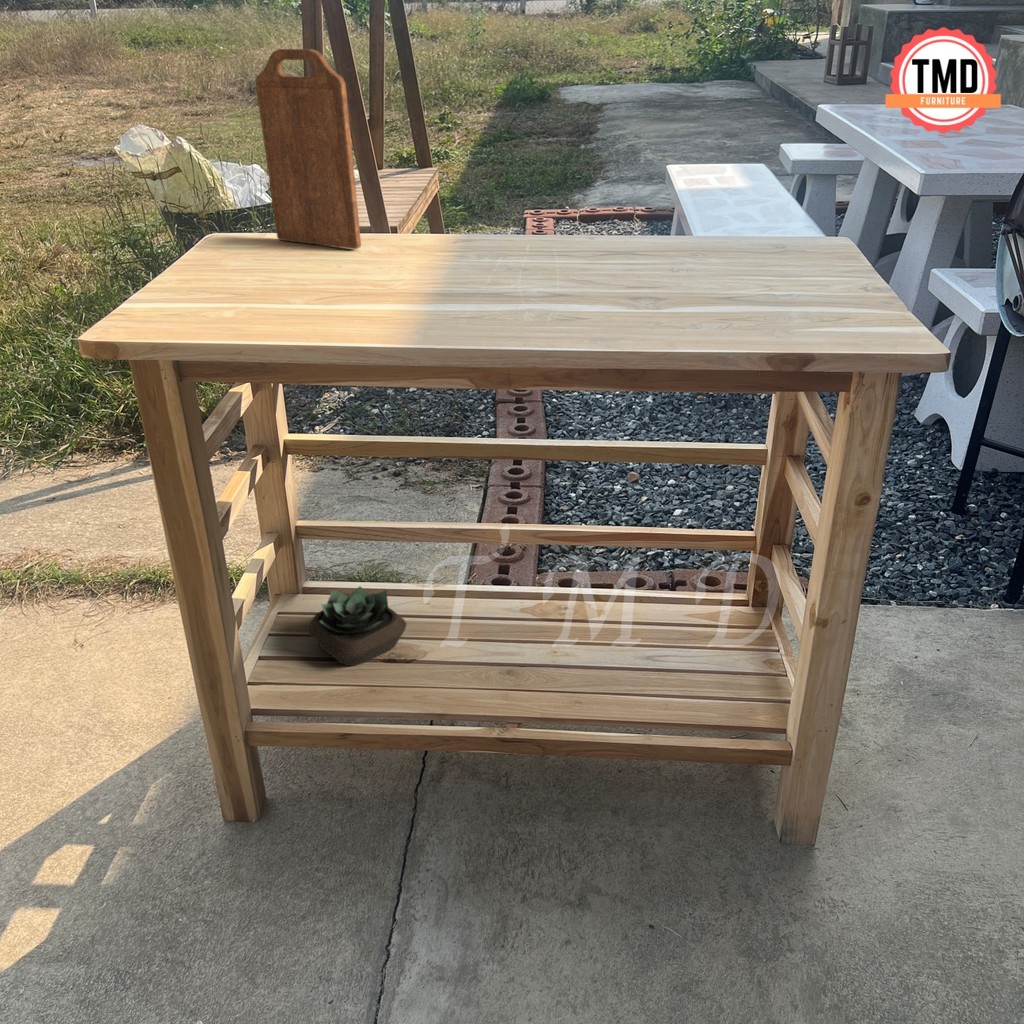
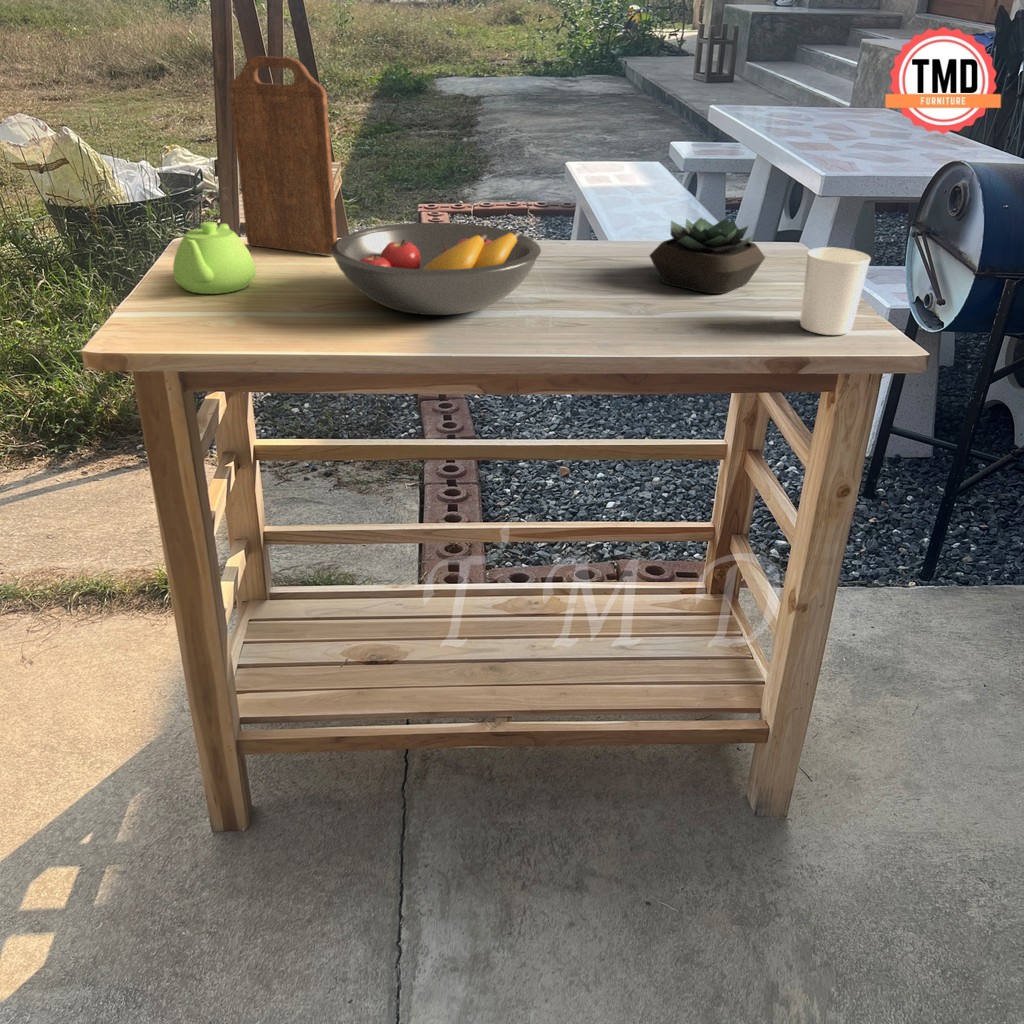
fruit bowl: none [327,213,545,307] -> present [330,223,541,315]
teapot: none [186,214,268,286] -> present [173,222,256,294]
candle holder: none [823,234,900,330] -> present [800,247,871,335]
succulent plant: present [306,587,406,666] -> present [650,218,765,294]

